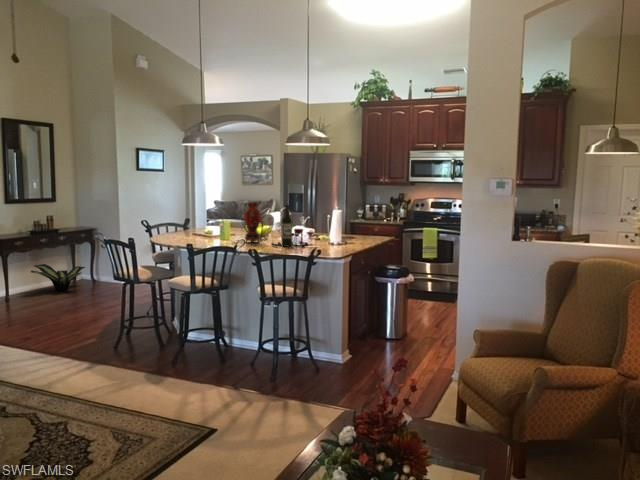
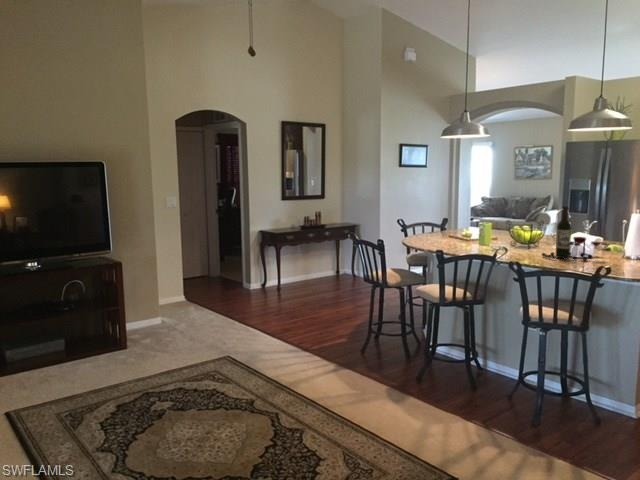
vase: present [244,202,261,243] -> none [509,202,531,252]
potted plant: present [31,264,85,292] -> none [297,258,346,286]

